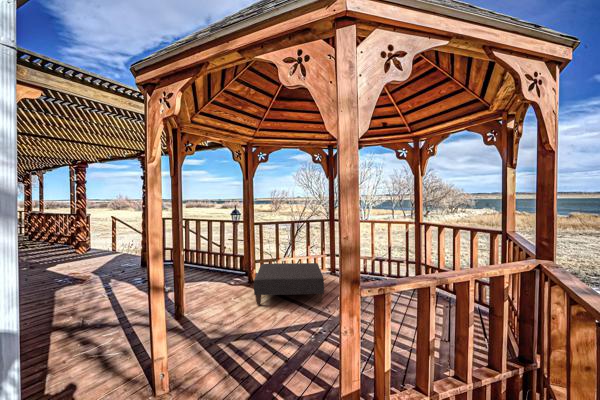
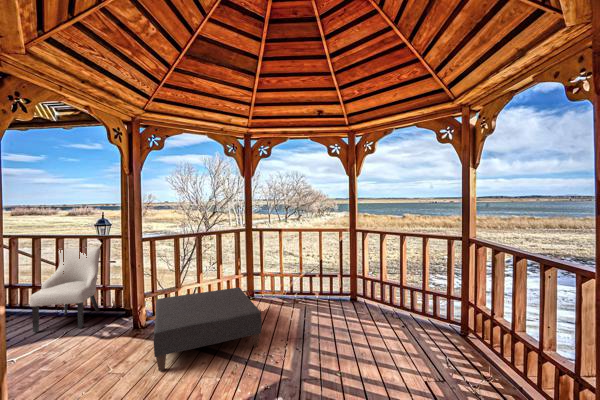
chair: none [196,228,233,278] -> present [30,247,100,332]

